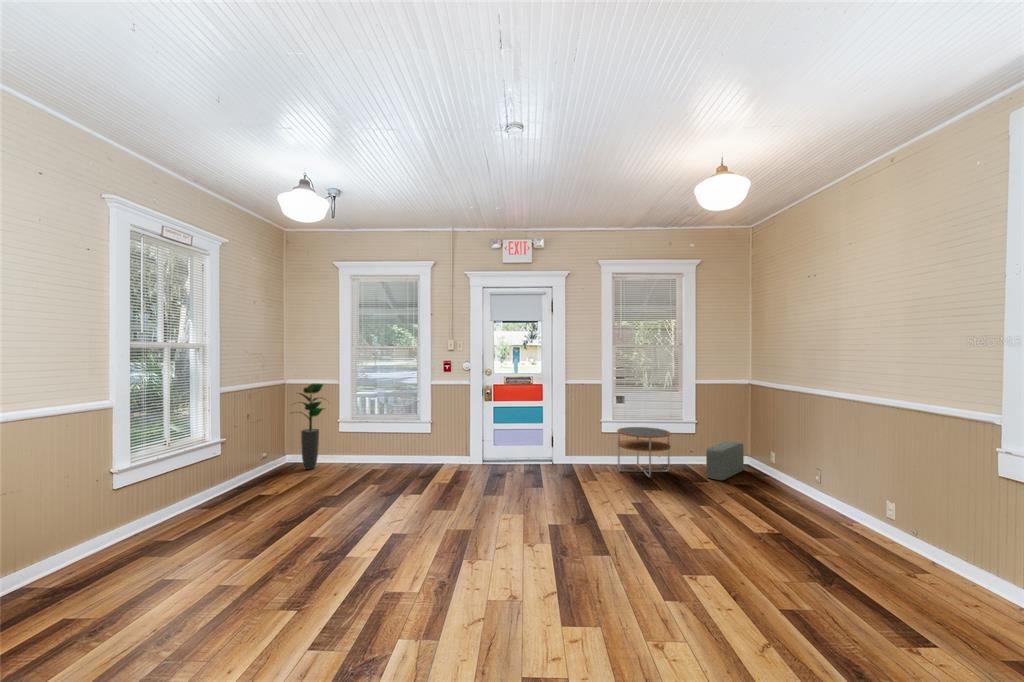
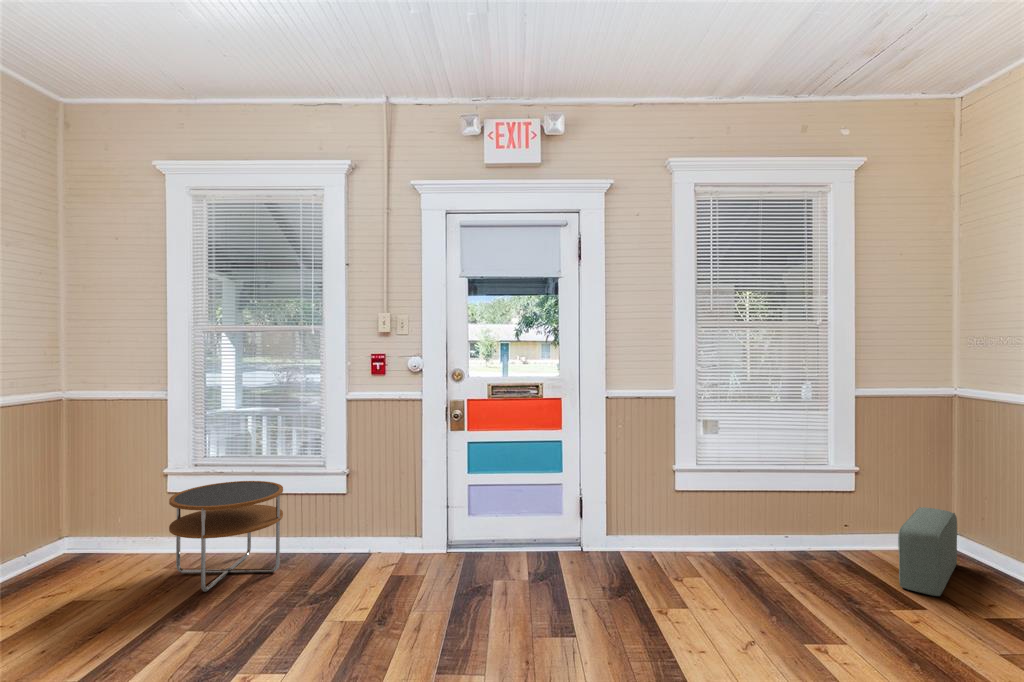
potted plant: present [299,384,324,469] -> none [50,399,146,571]
side table: present [617,427,671,478] -> present [169,481,283,592]

